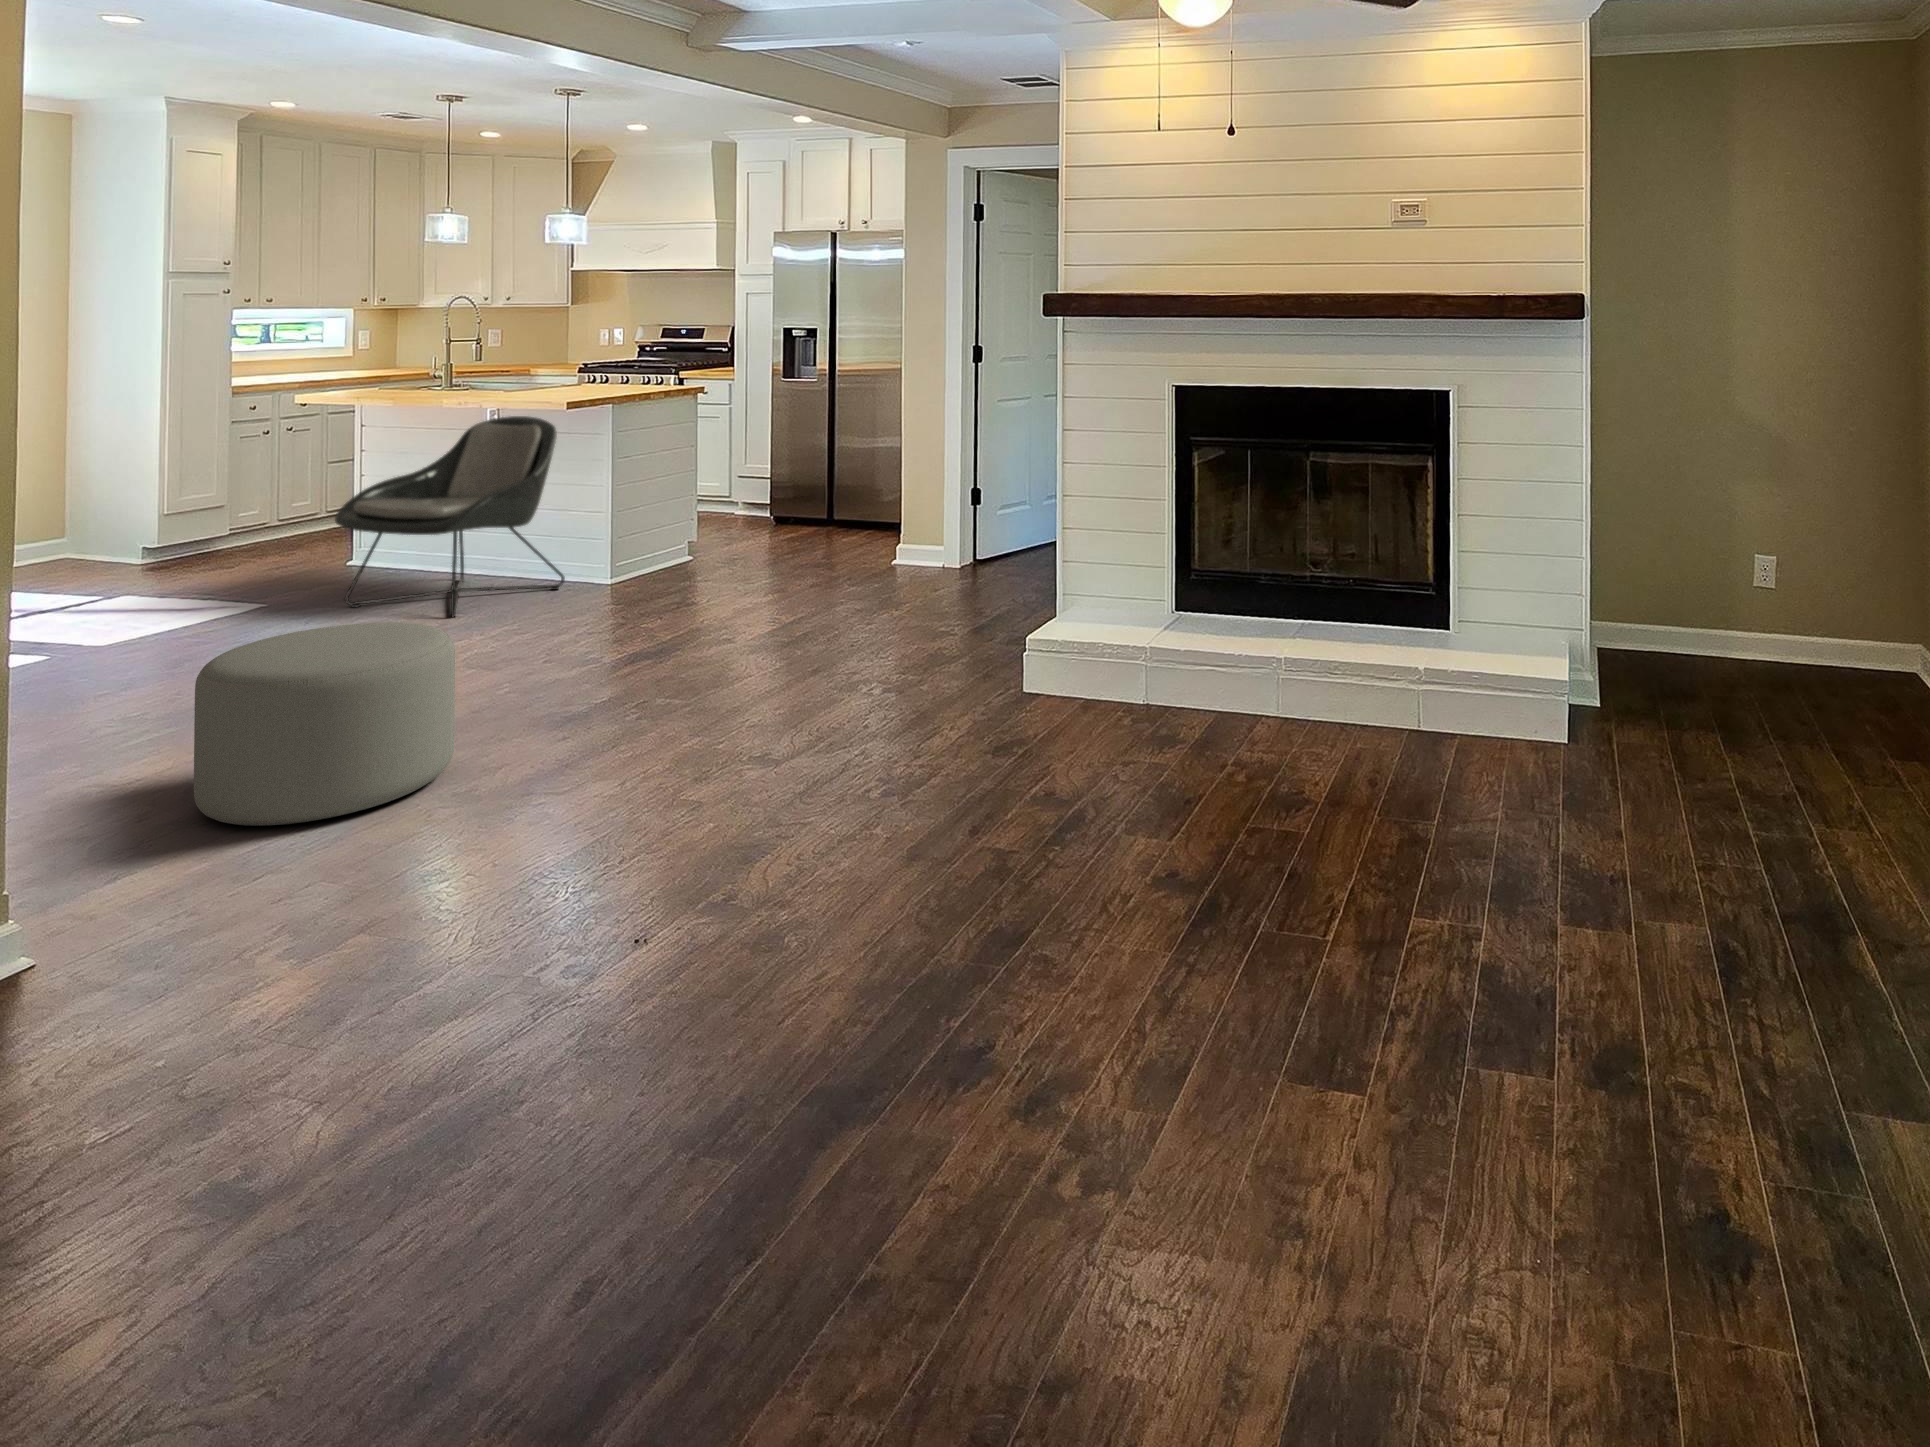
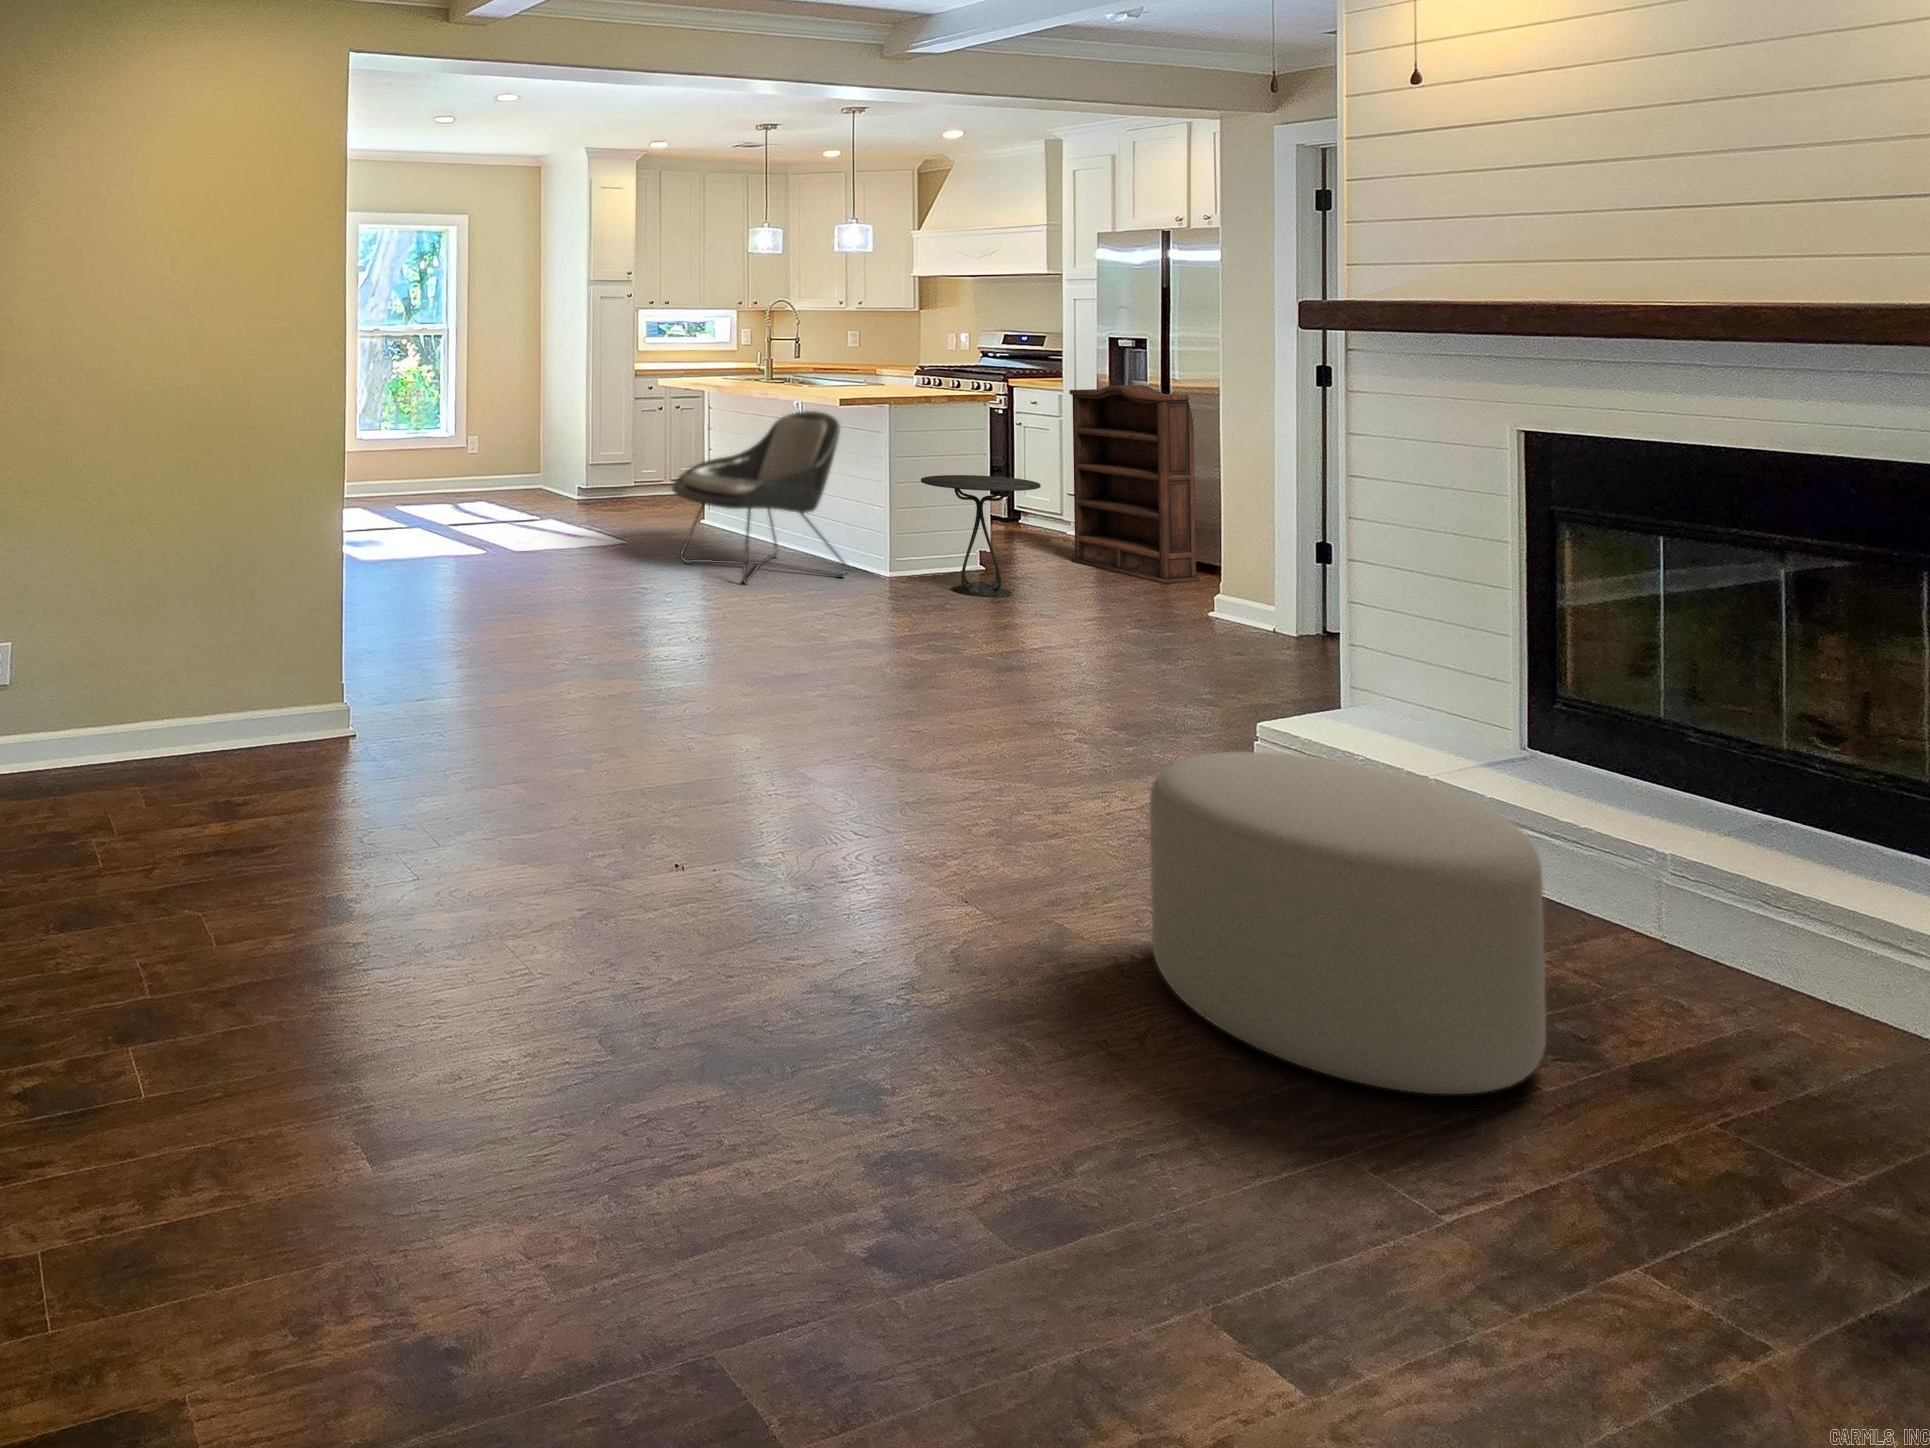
bookshelf: none [755,374,863,542] -> present [1070,385,1200,583]
side table: none [645,466,759,582] -> present [921,475,1041,597]
ottoman: present [194,622,455,826] -> present [1150,752,1546,1094]

